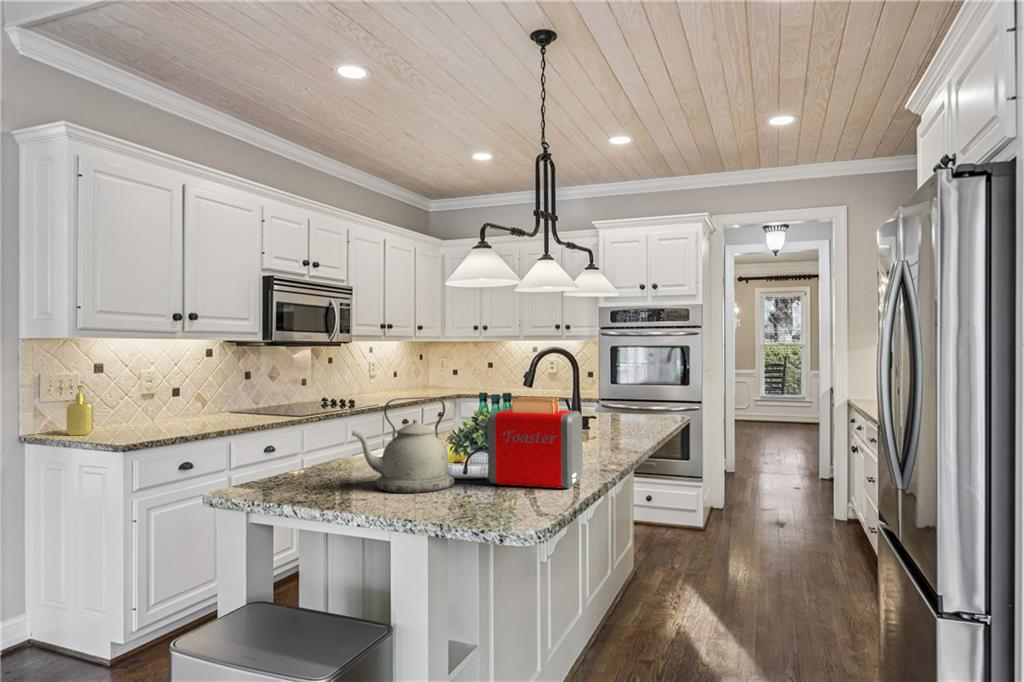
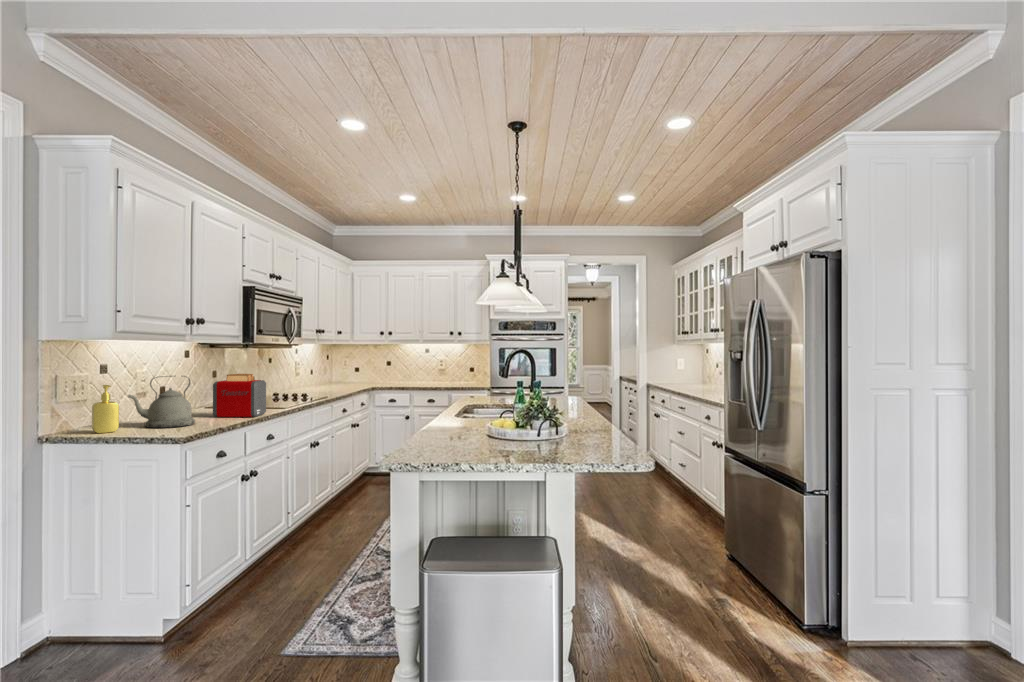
kettle: present [352,397,454,493] -> present [128,376,195,428]
toaster: present [488,397,583,489] -> present [213,374,266,417]

